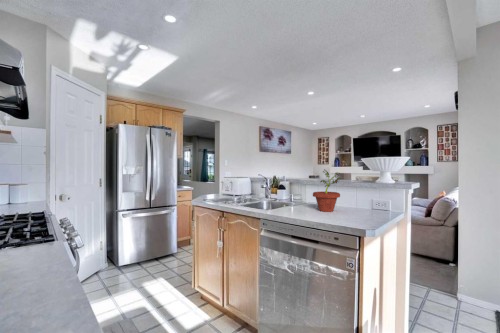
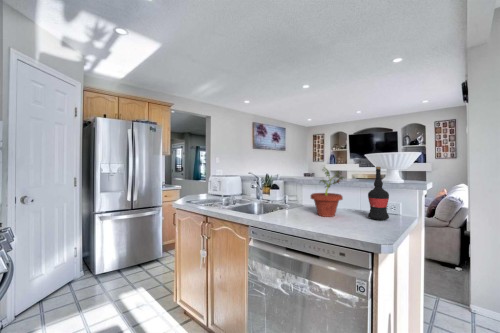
wine bottle: none [362,169,379,214] -> present [368,167,389,220]

